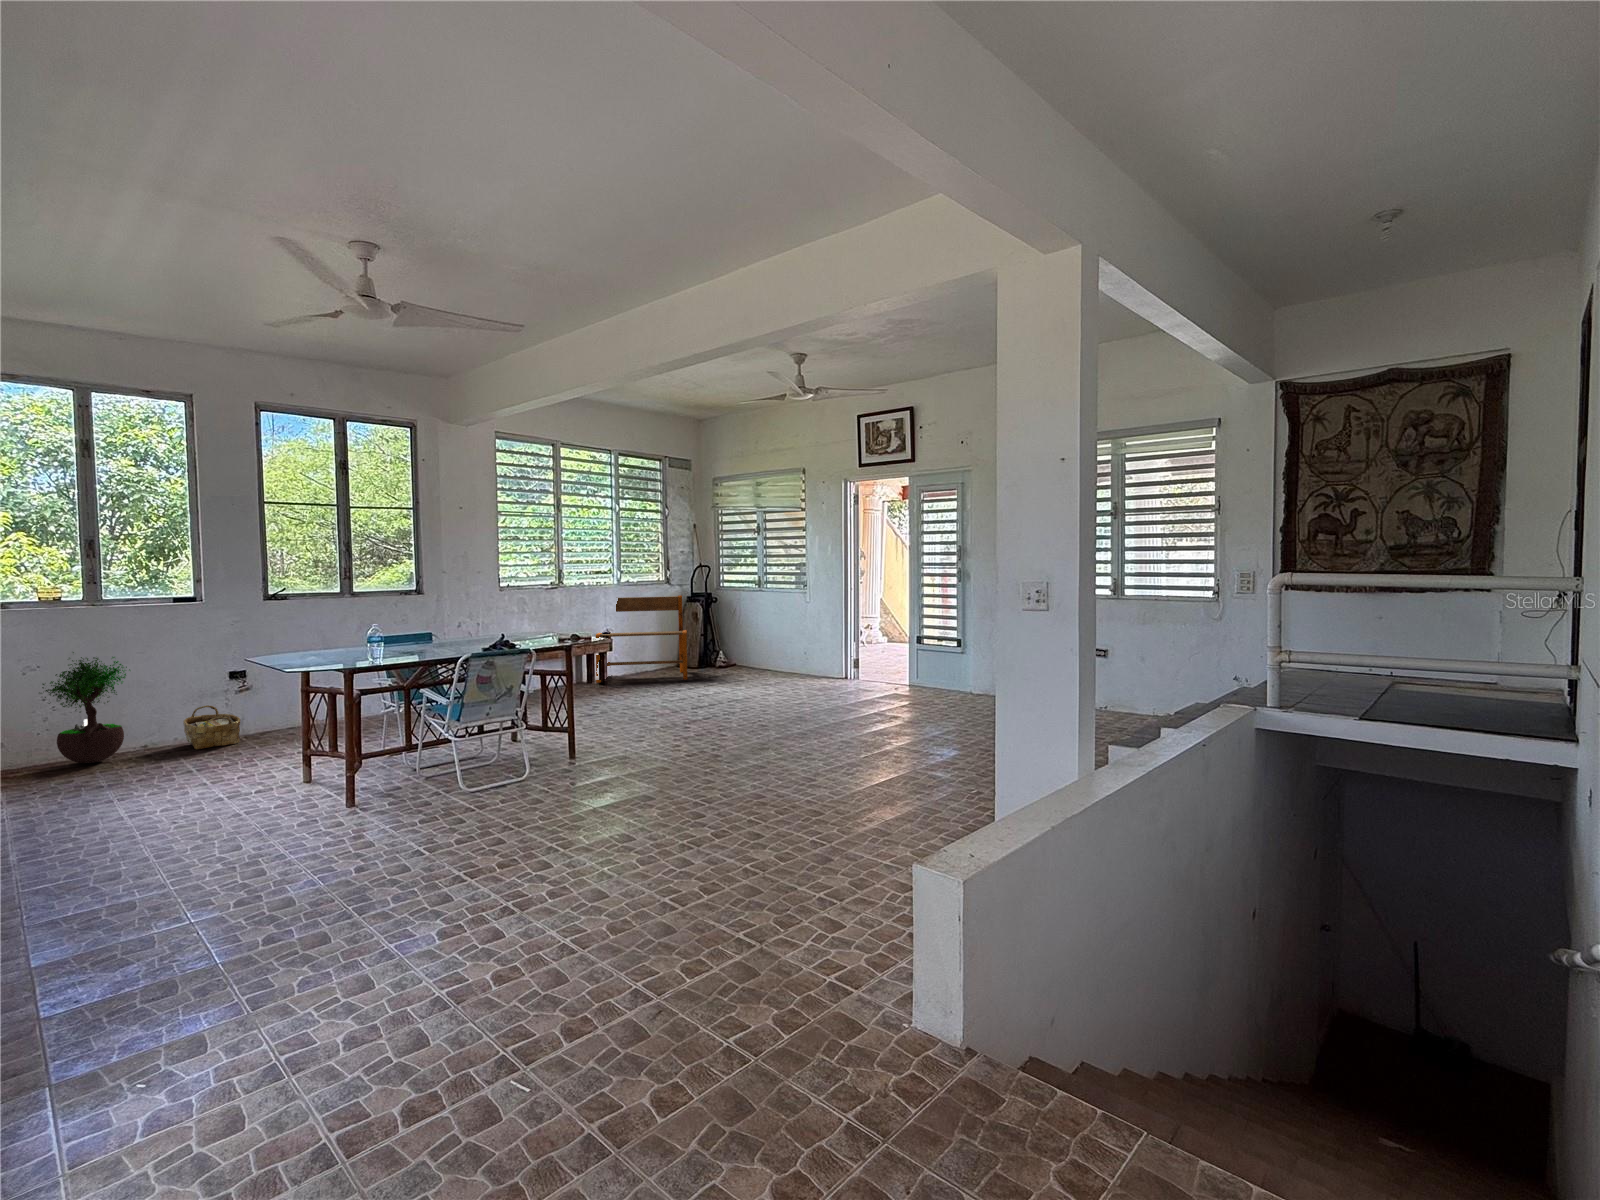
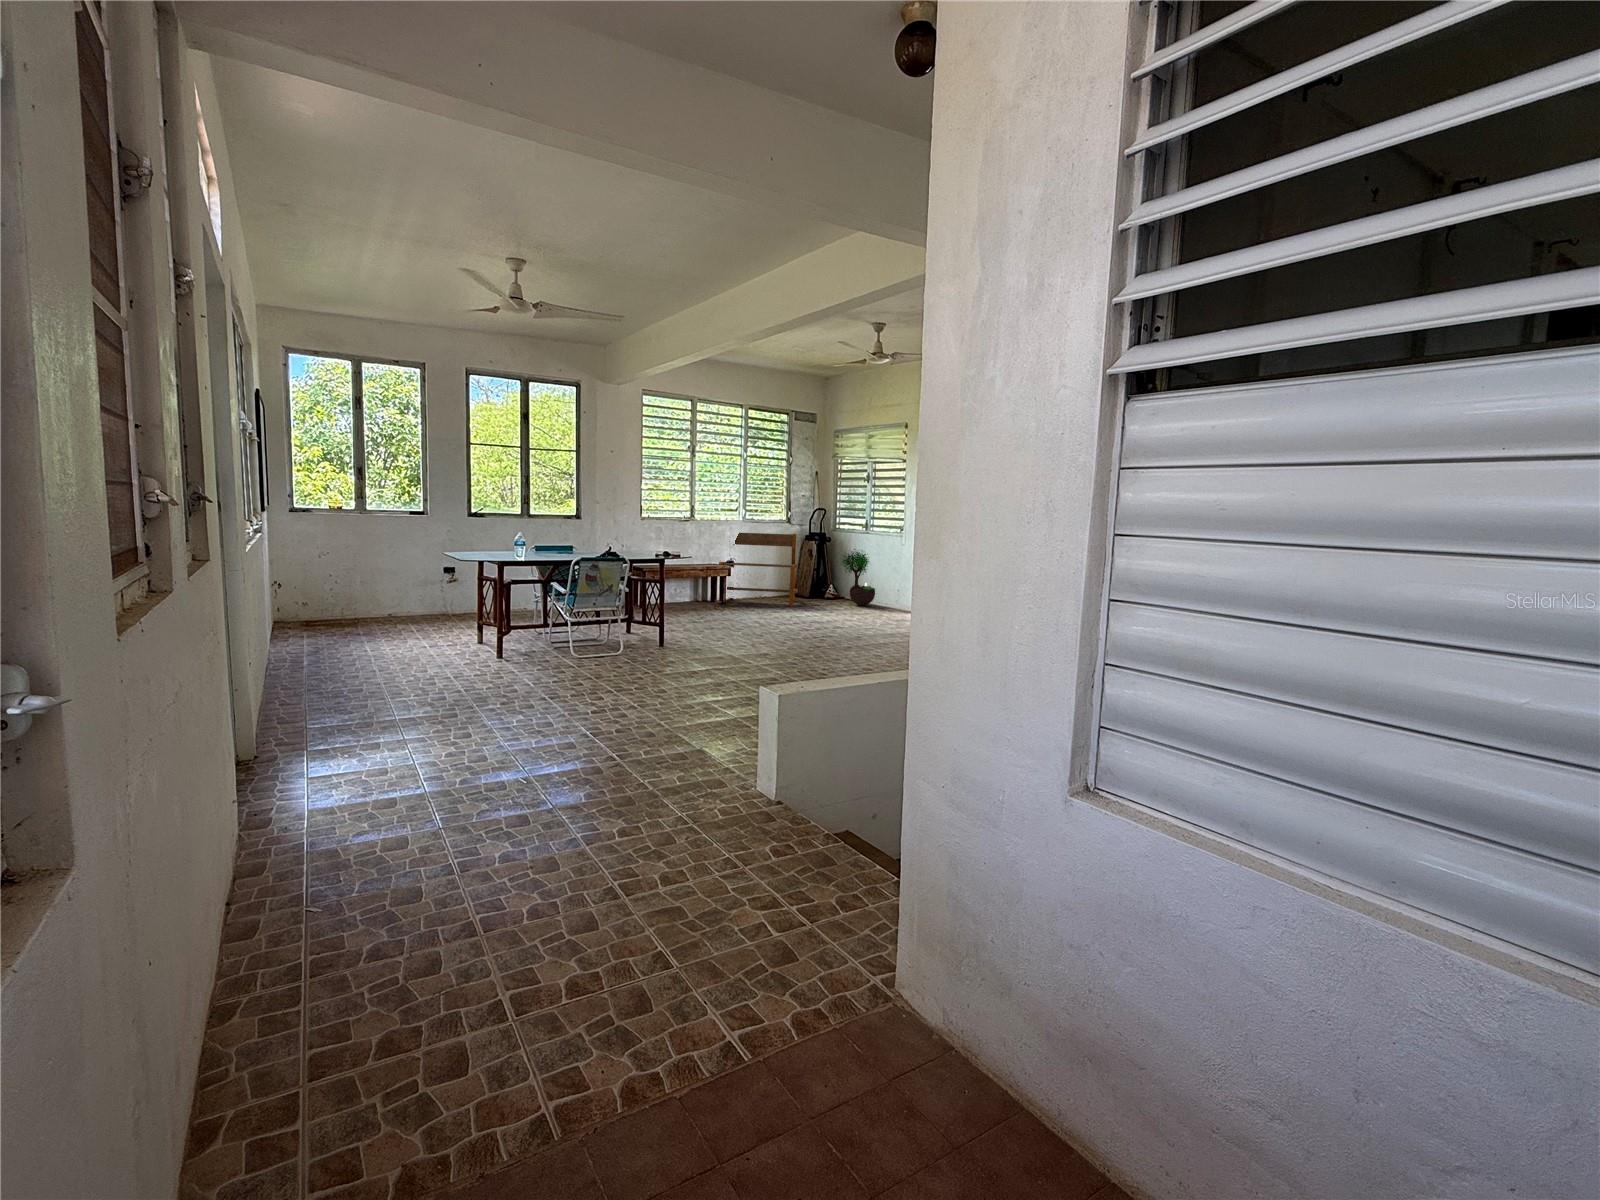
potted tree: present [40,652,130,763] -> present [842,549,875,606]
woven basket: present [183,705,240,750] -> none [414,590,449,620]

